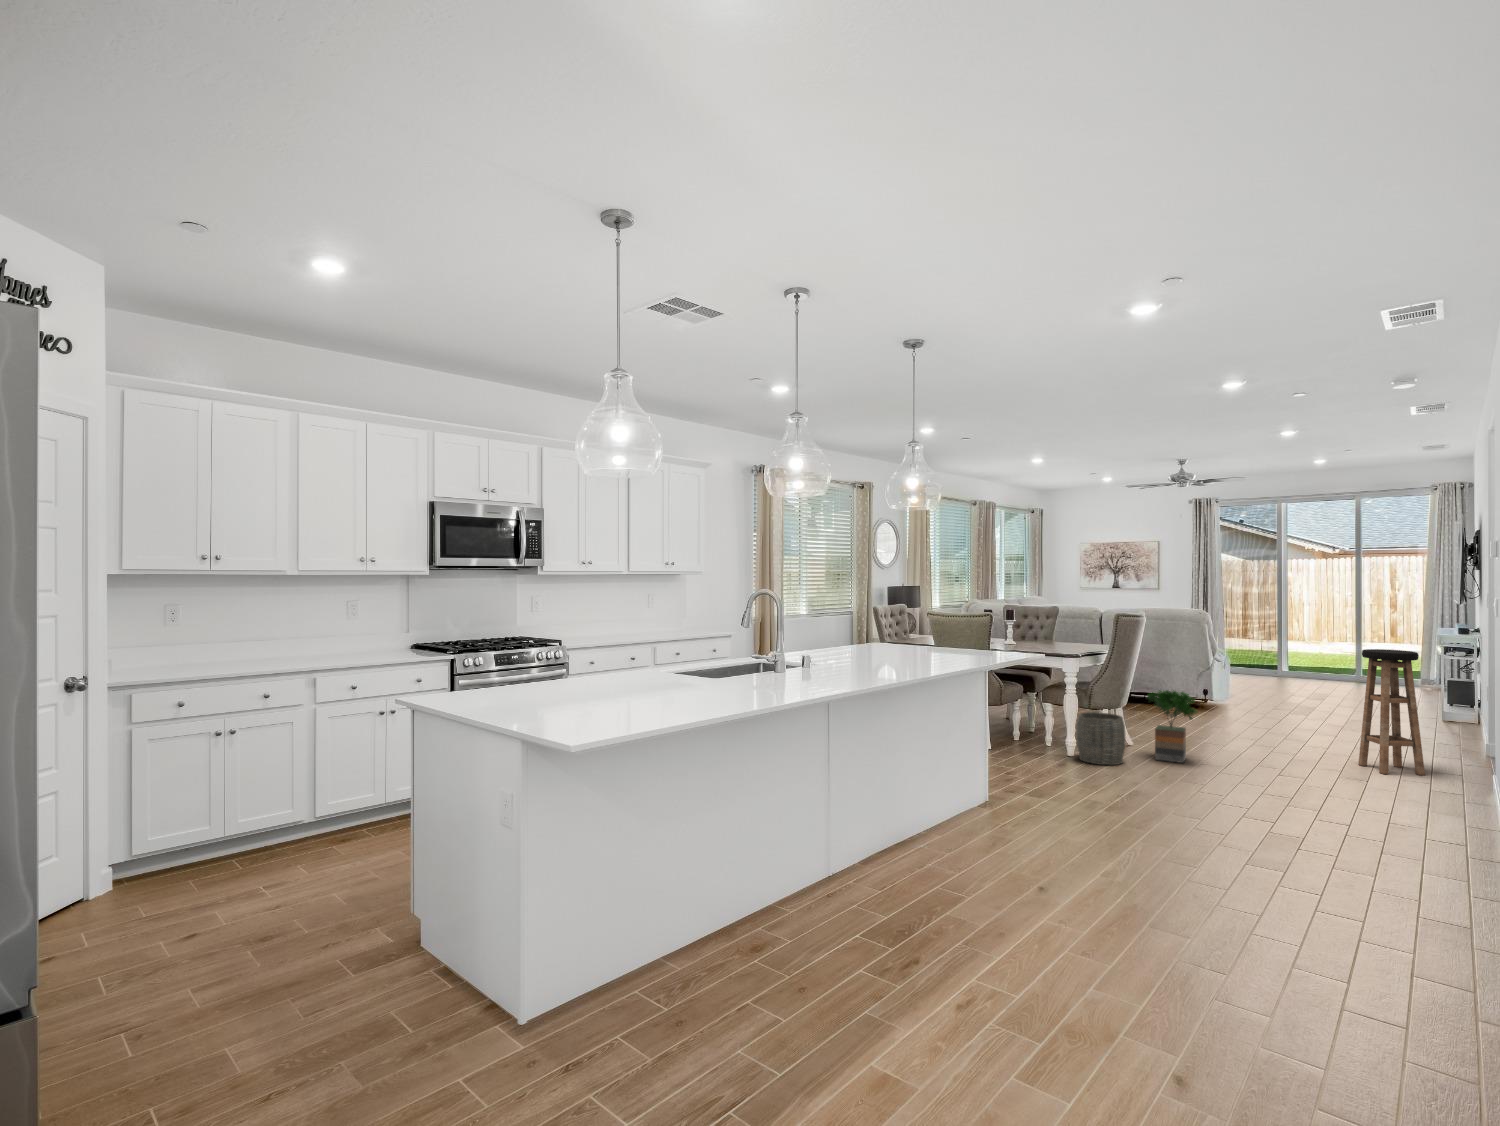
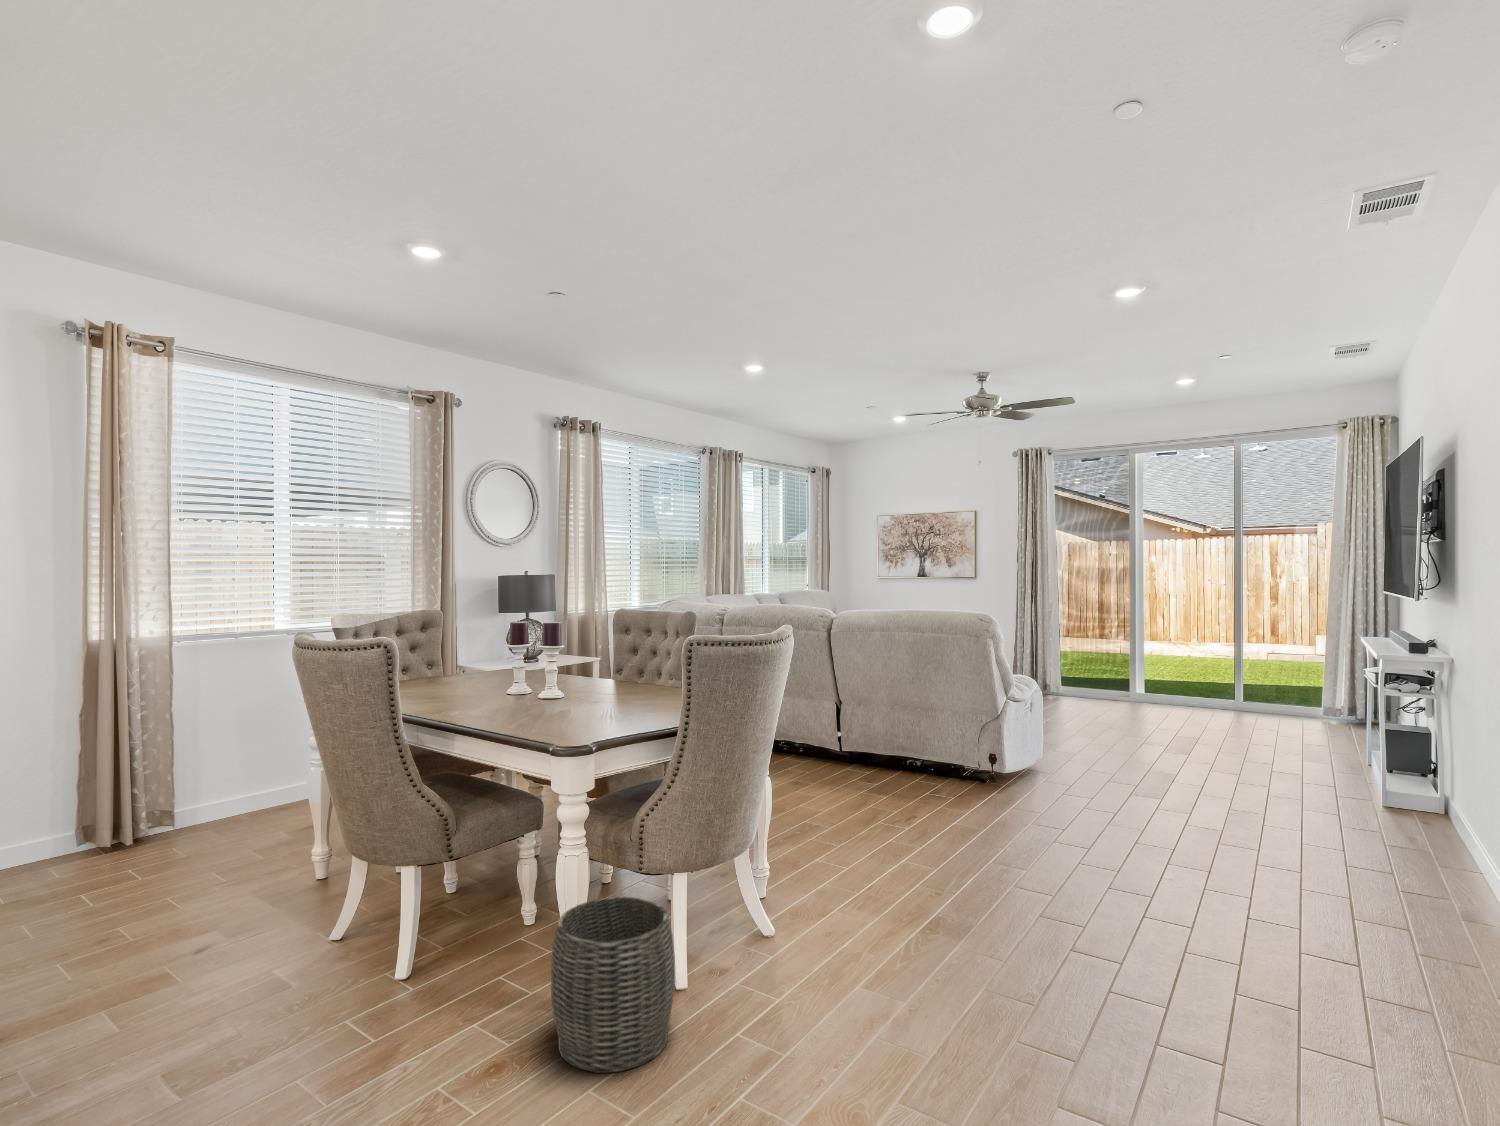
bar stool: present [1358,649,1425,775] -> none [1256,725,1429,1082]
potted tree: present [1148,690,1197,763] -> none [753,829,870,1043]

